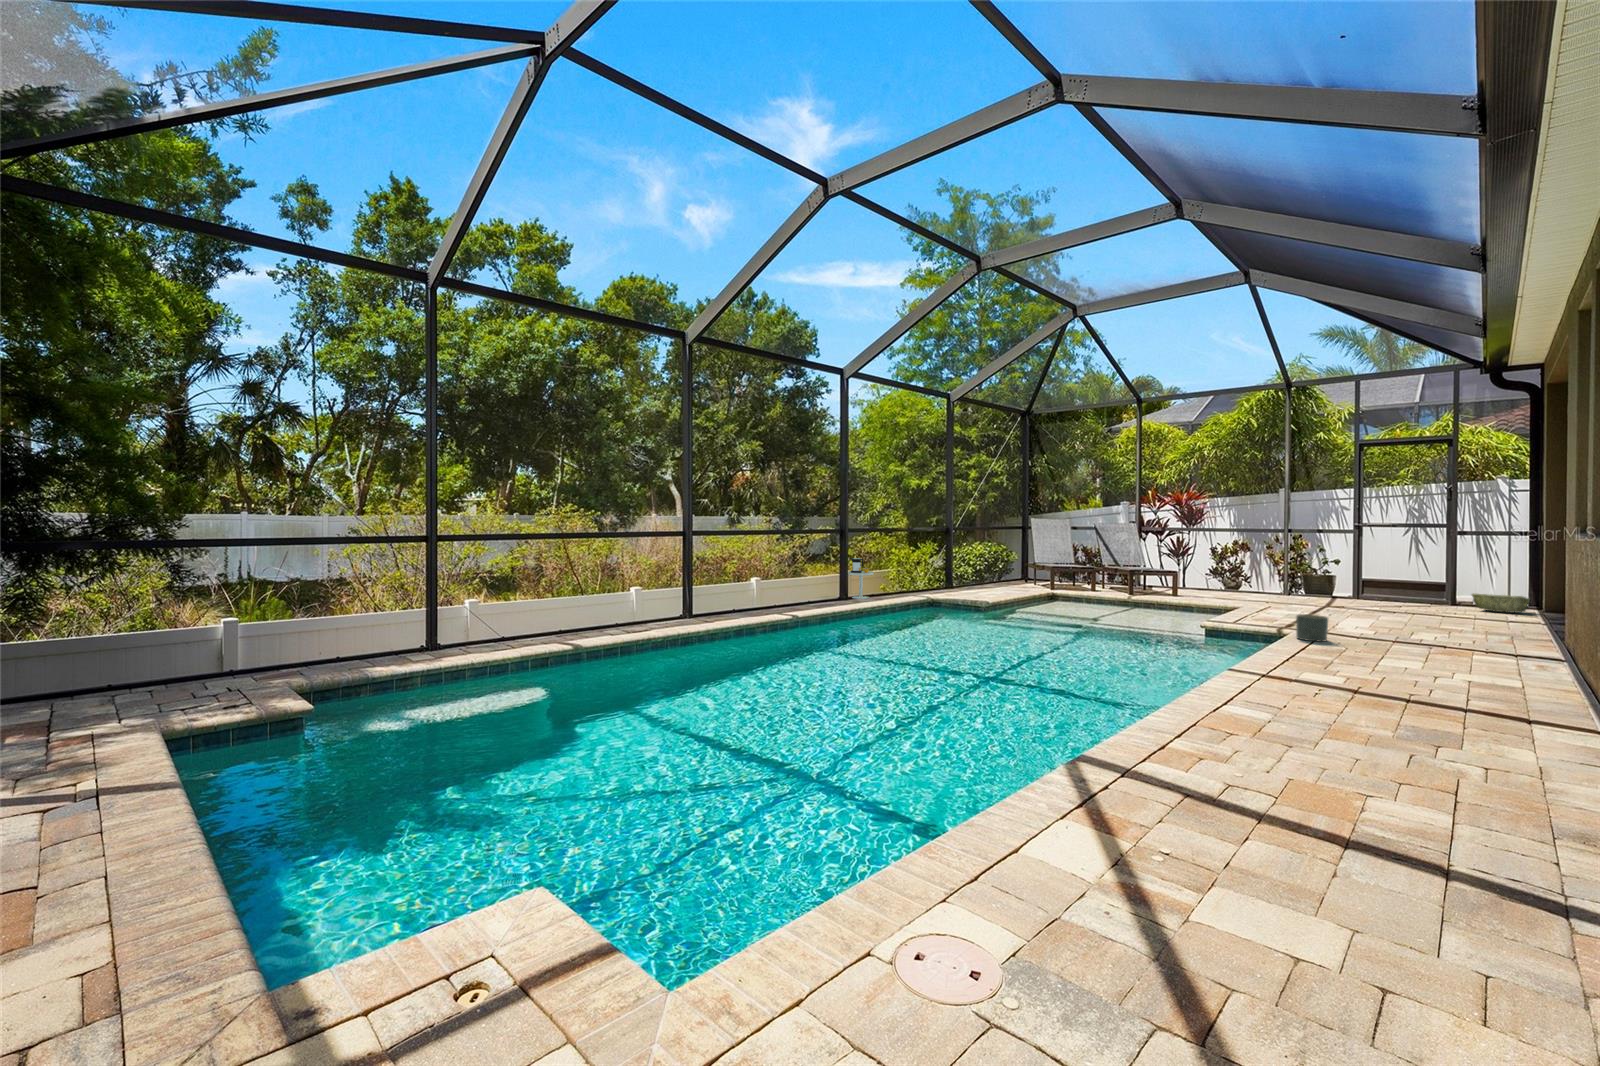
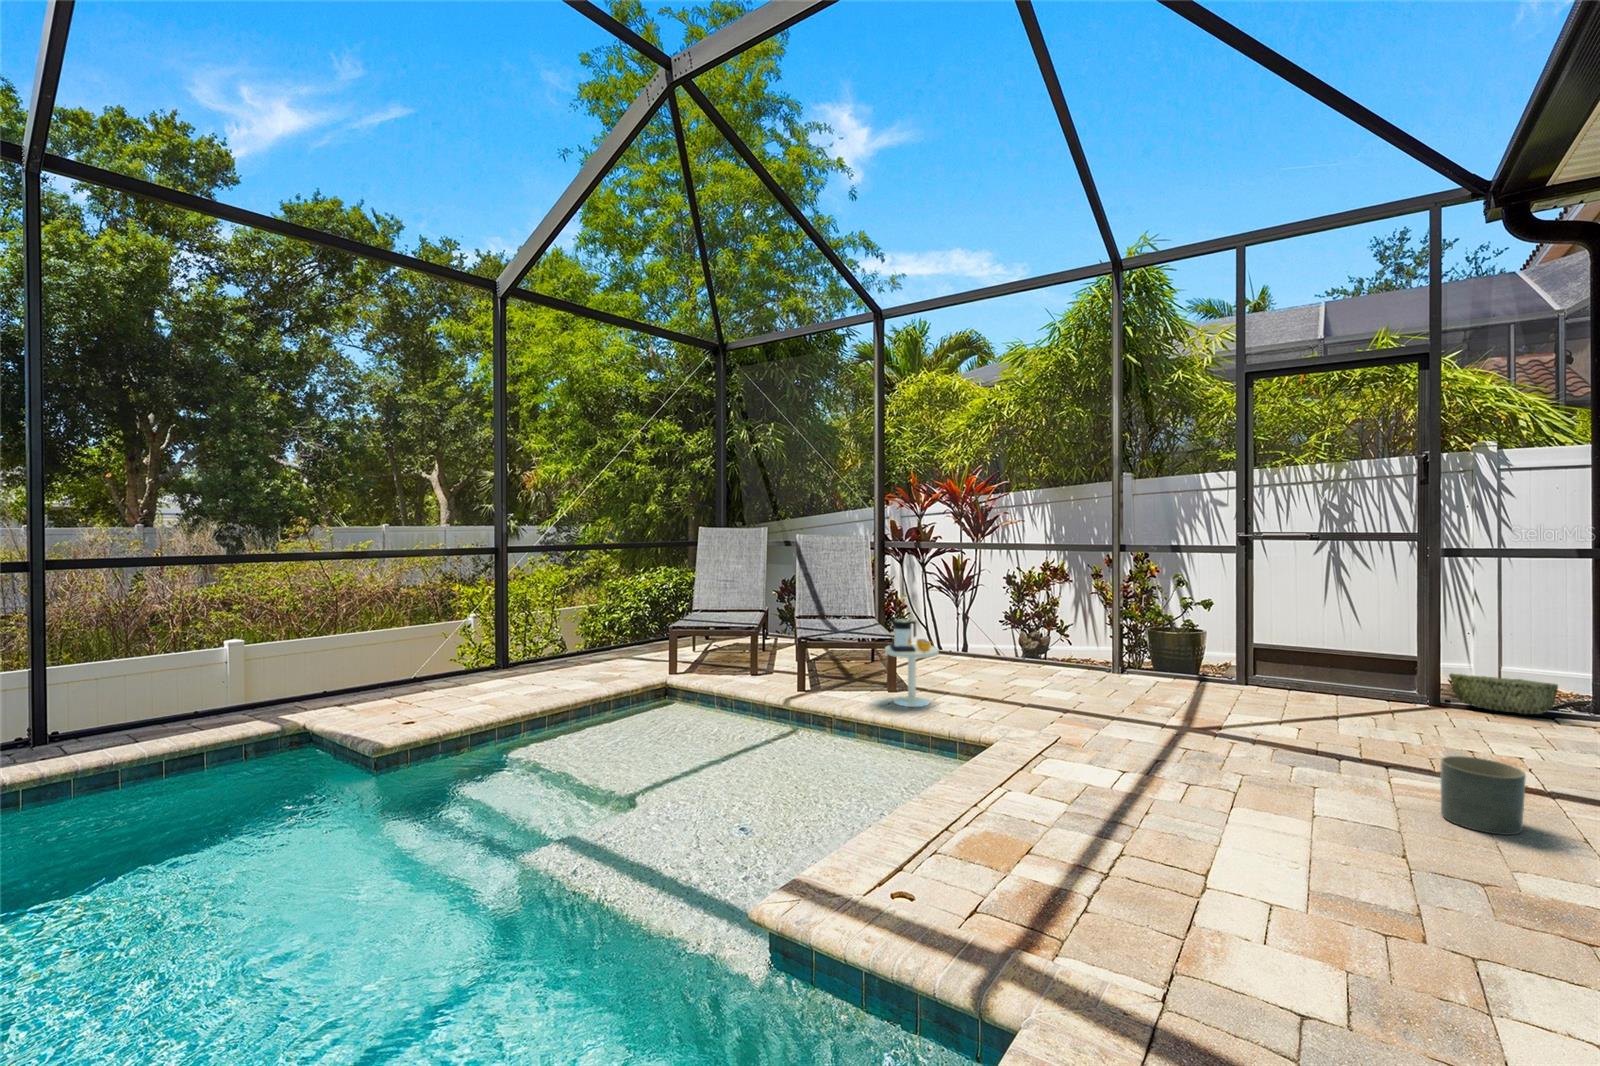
side table: present [848,558,874,599] -> present [885,619,939,707]
planter: present [1296,614,1328,642] -> present [1440,756,1526,835]

